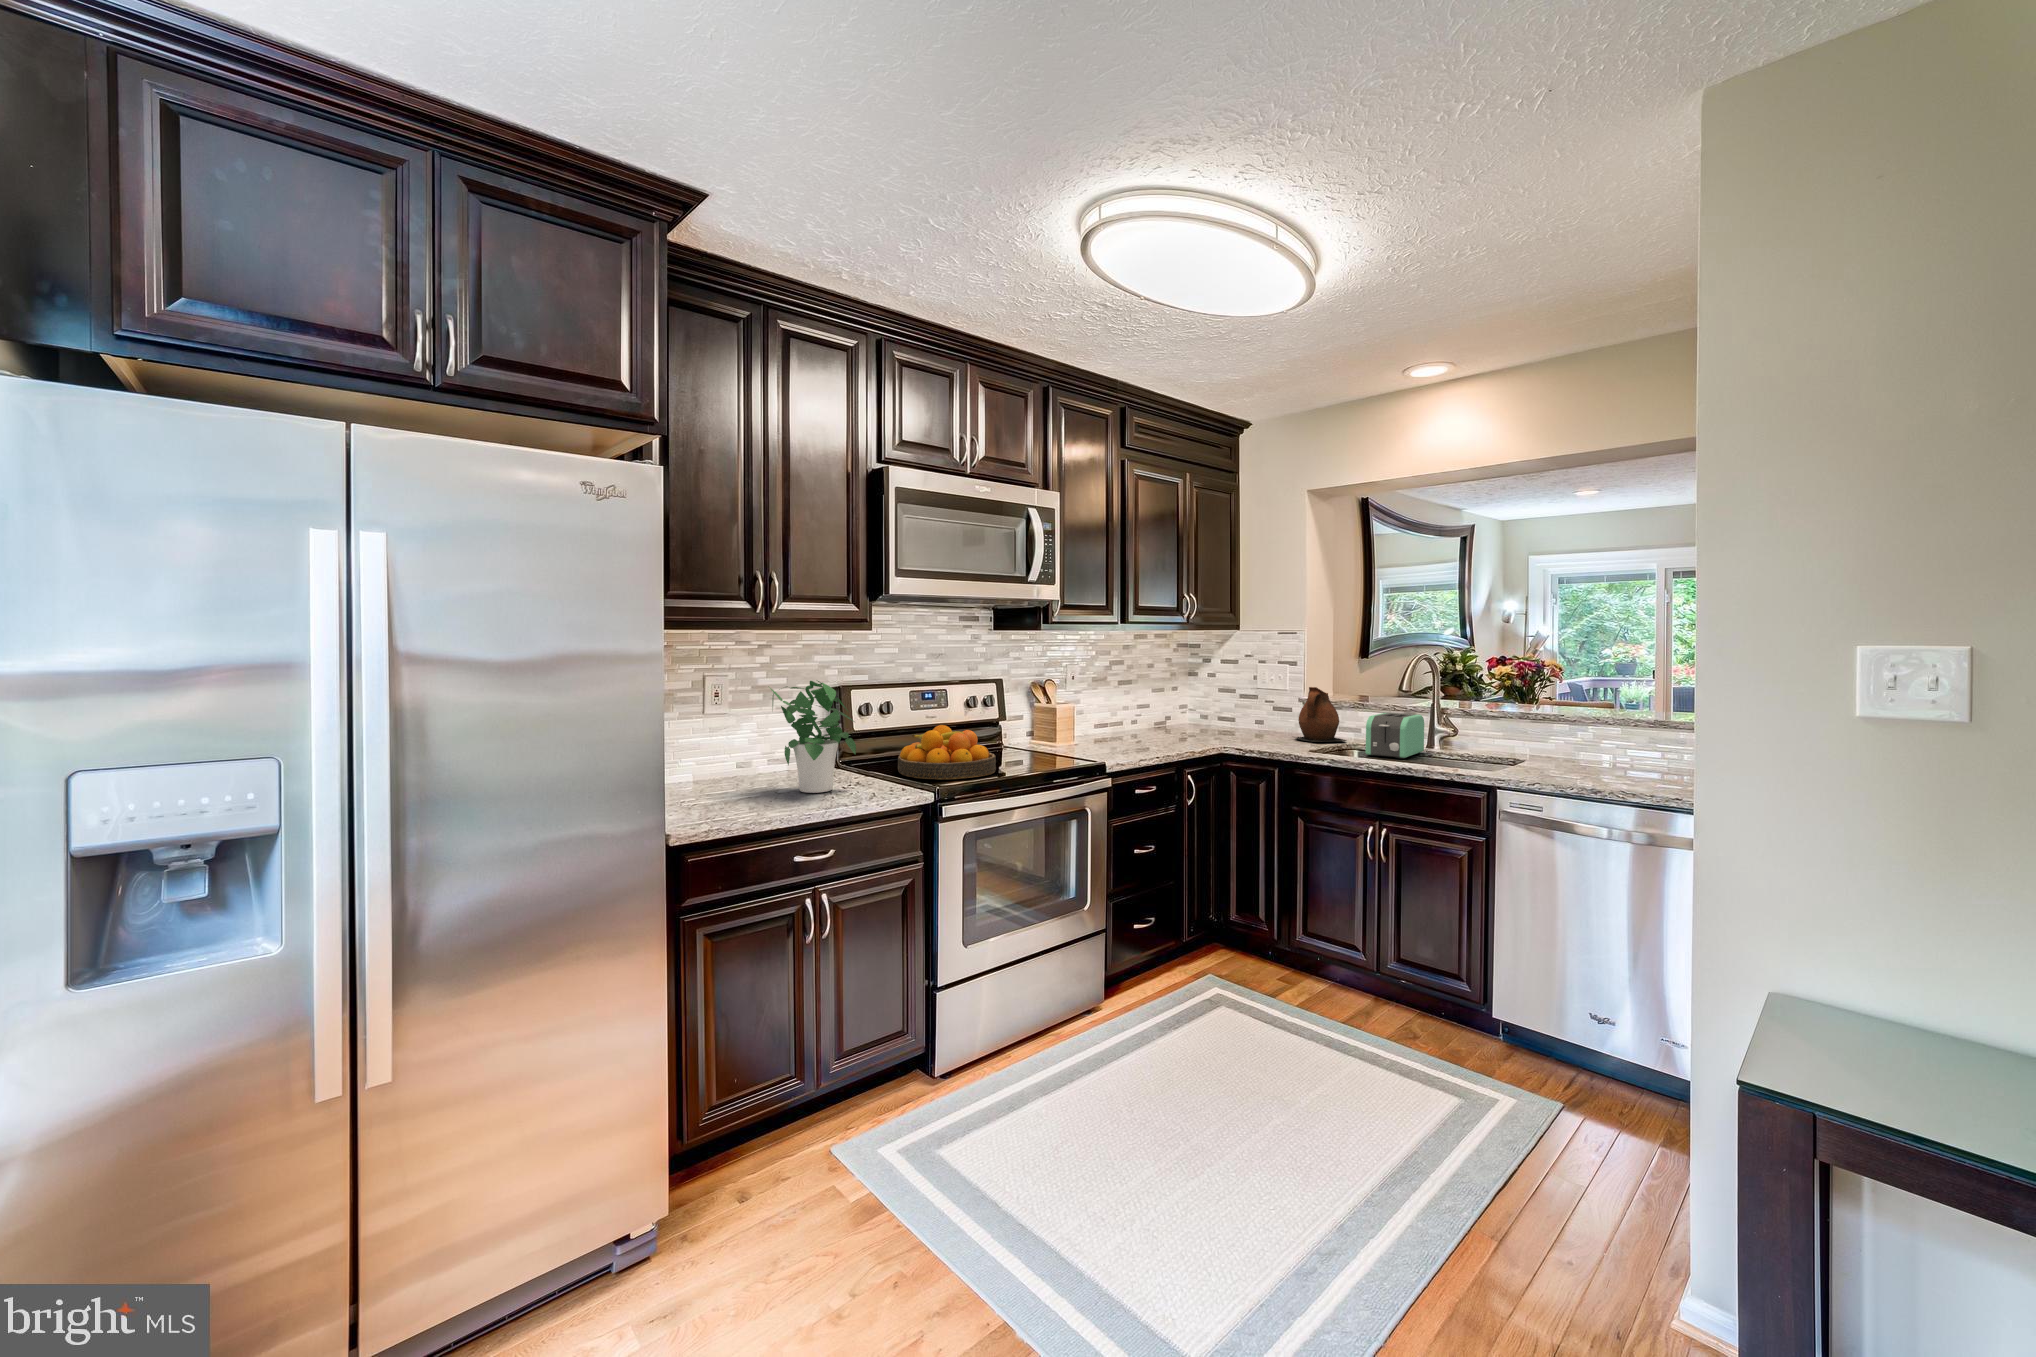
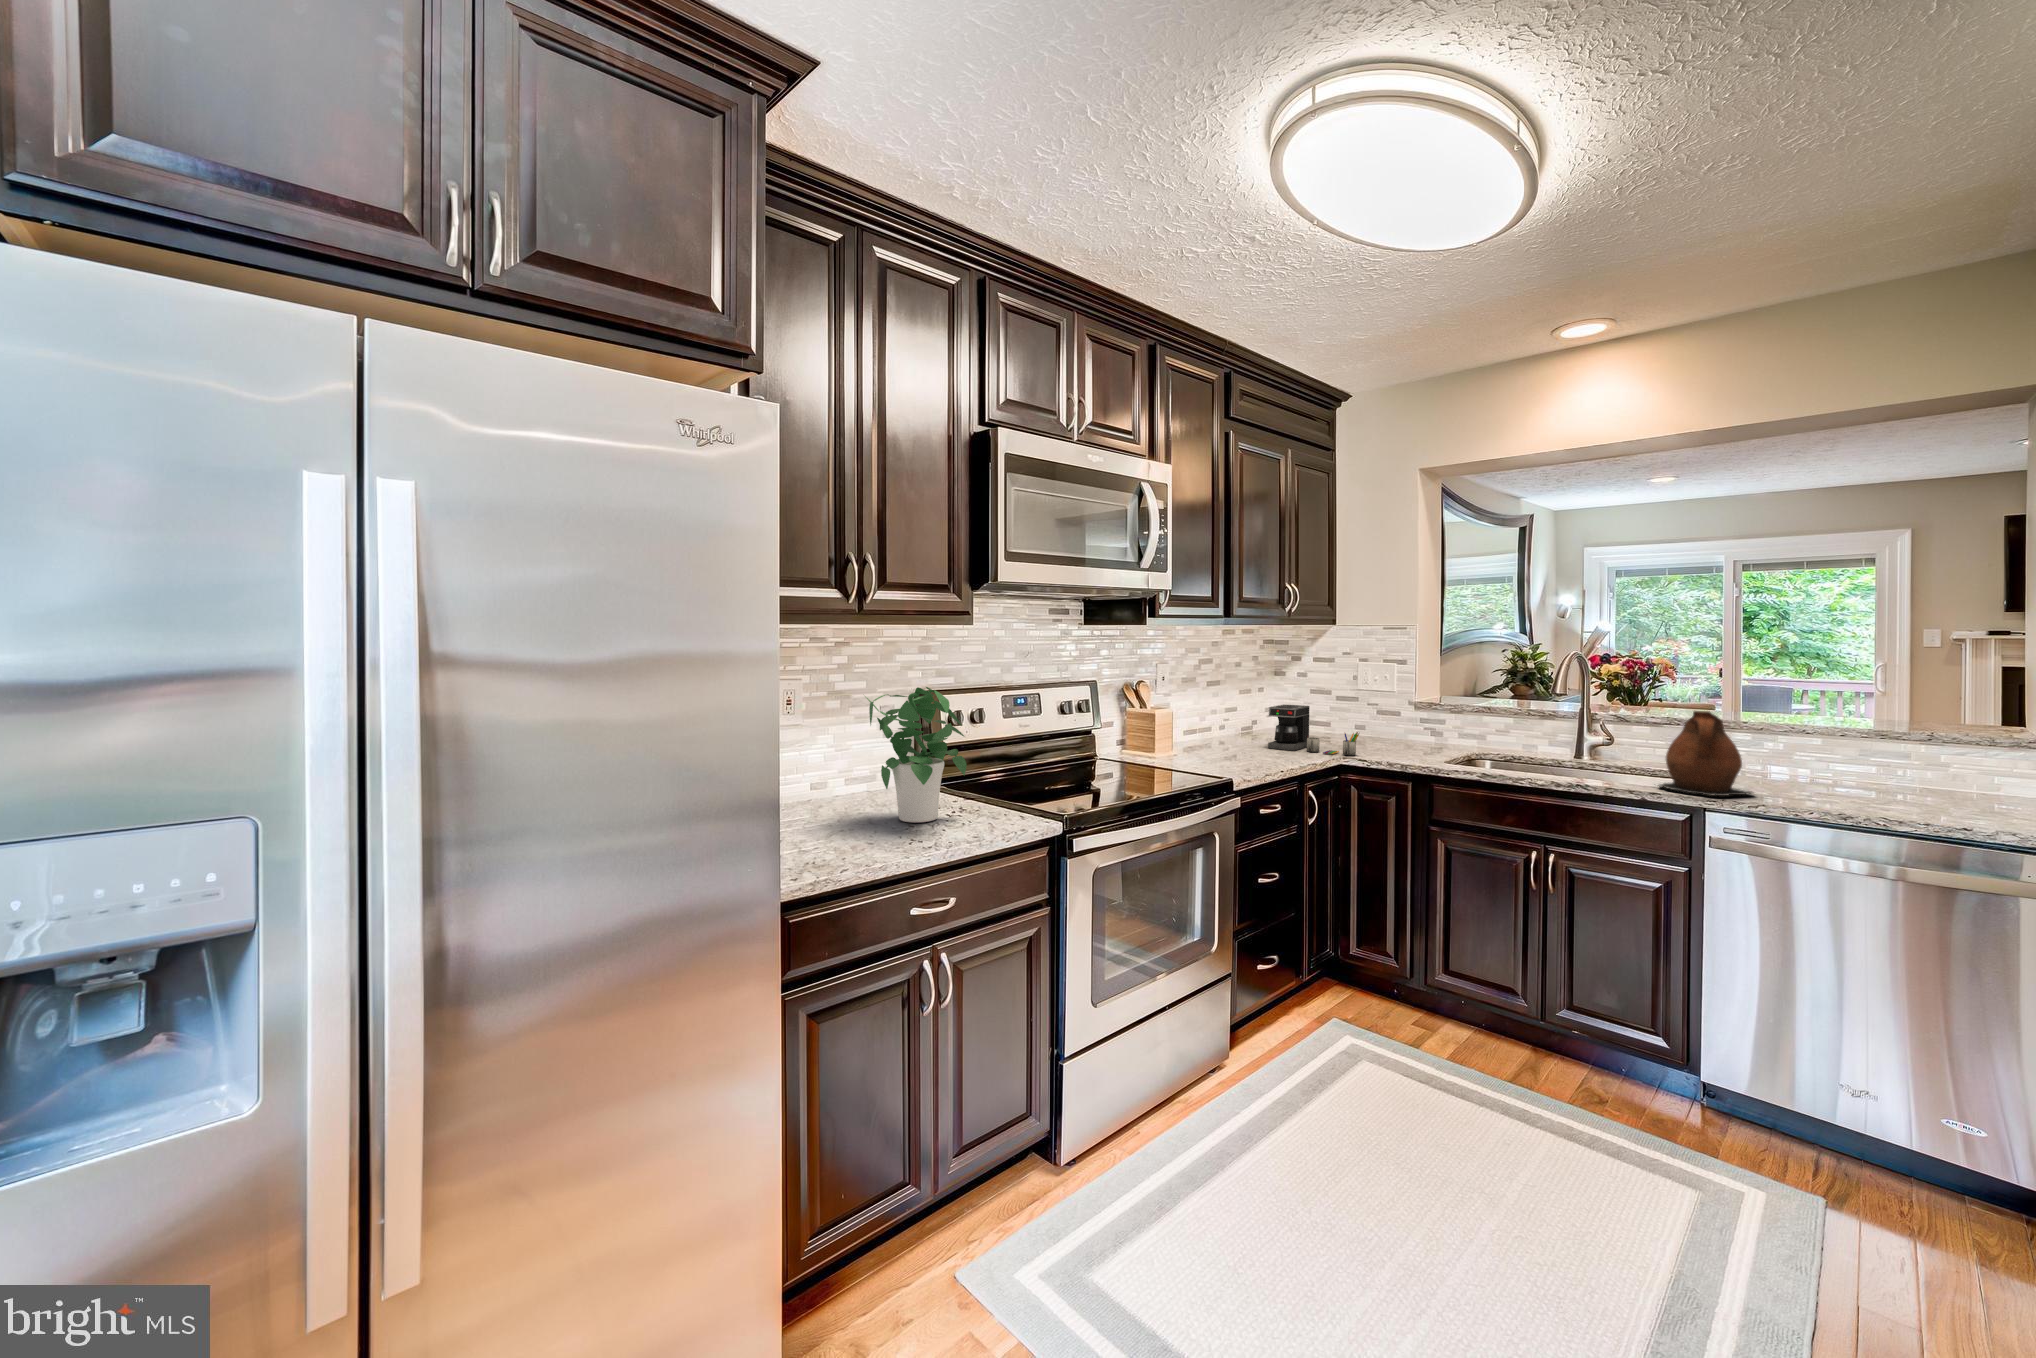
ceramic pitcher: present [1296,687,1346,742] -> present [1658,711,1753,796]
coffee maker: none [1165,701,1240,746] -> present [1268,705,1359,755]
toaster: present [1366,713,1424,759] -> none [1515,719,1577,772]
fruit bowl: present [898,725,996,779] -> none [999,736,1114,803]

